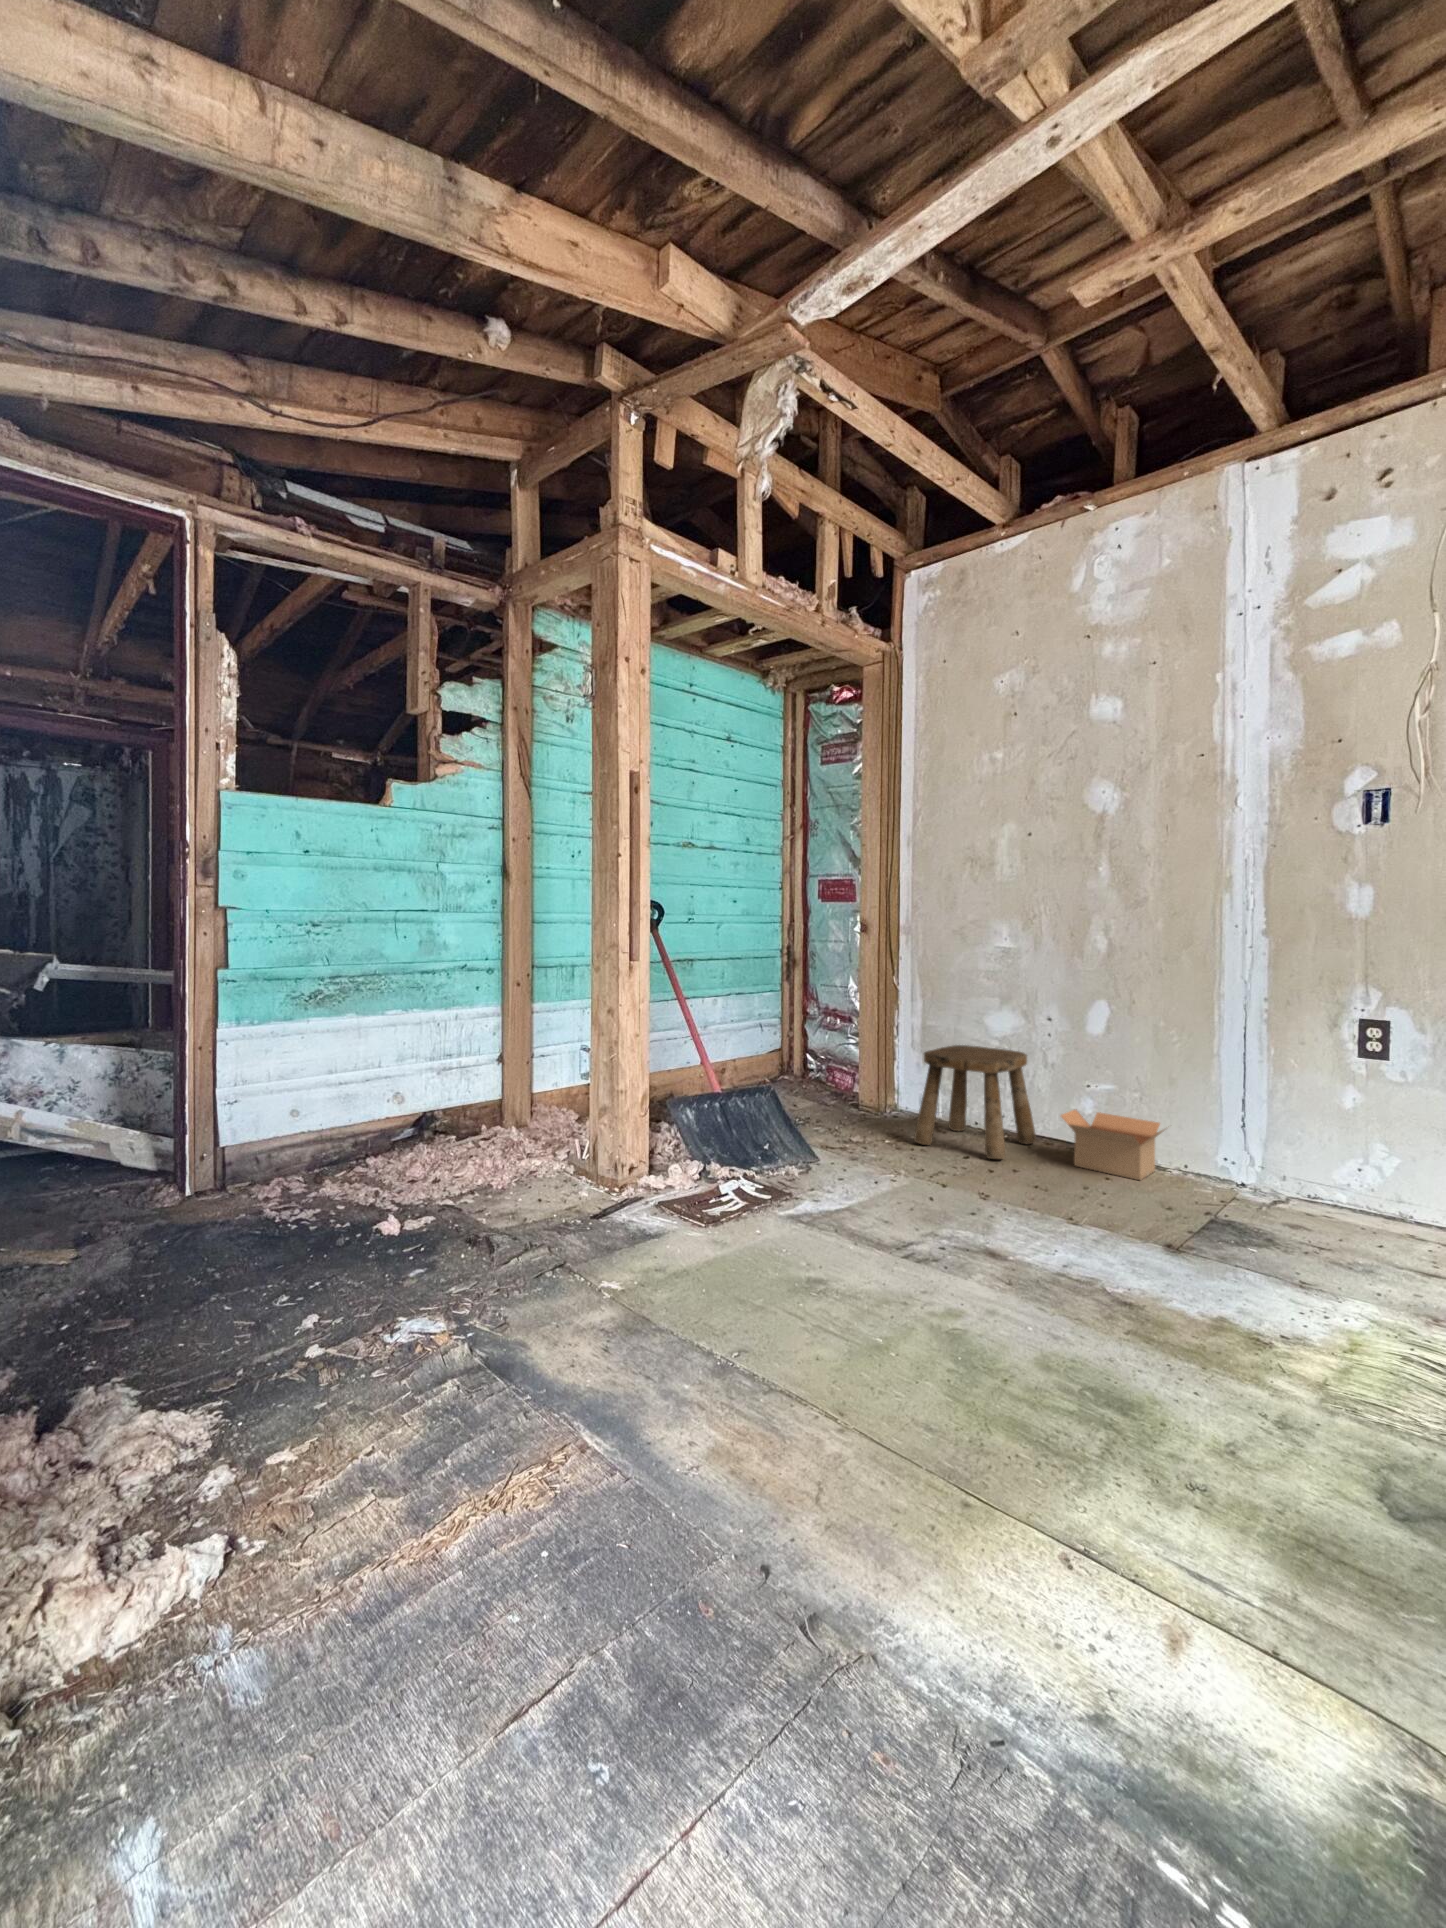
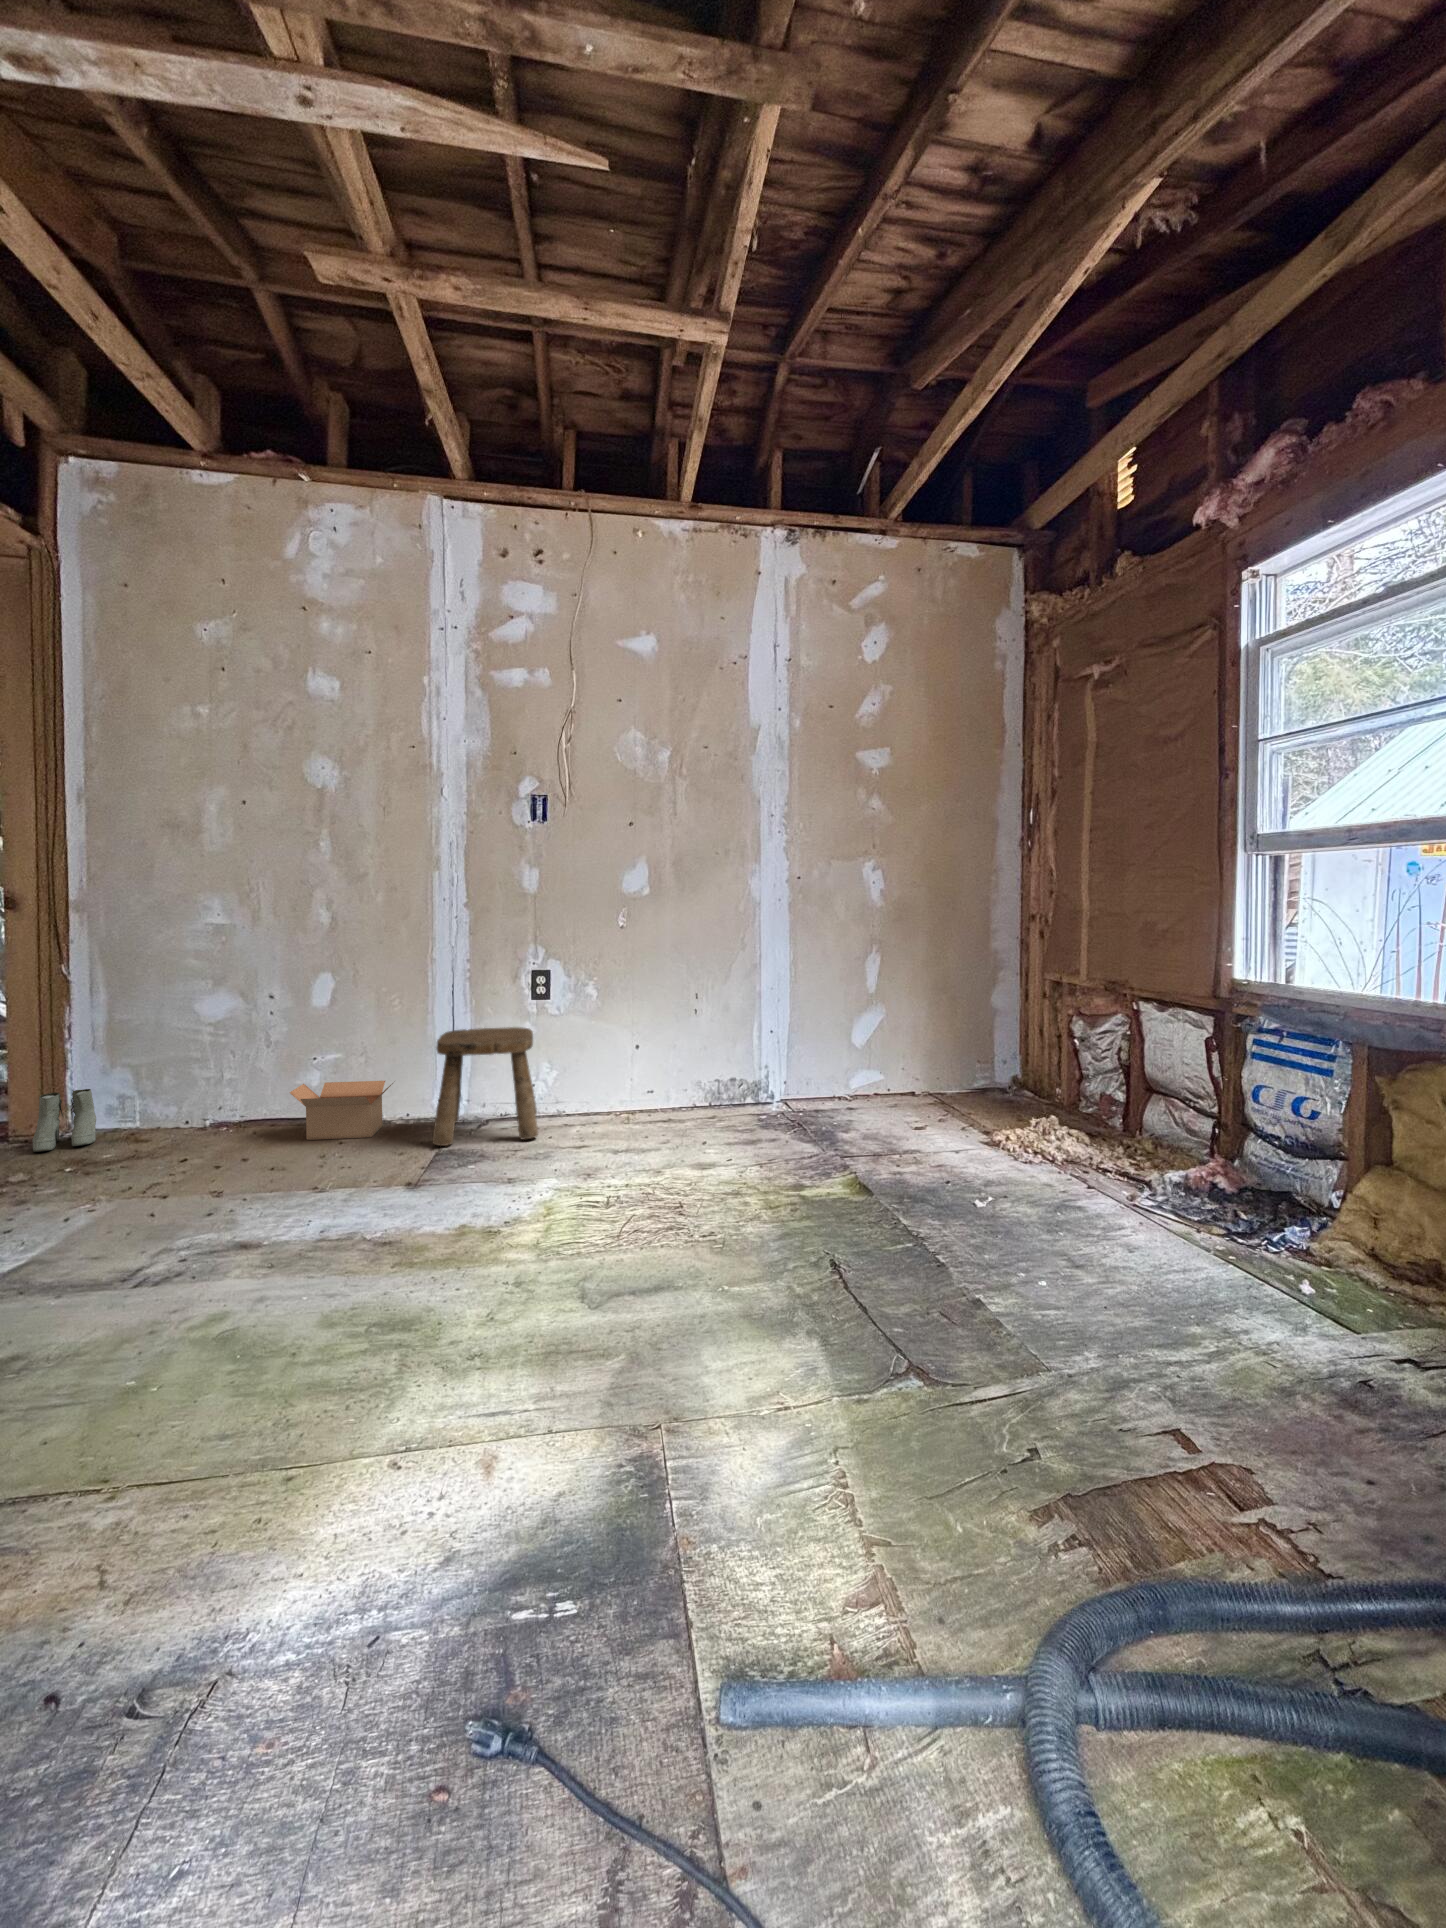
stool: present [914,1045,1036,1159] -> present [432,1027,538,1146]
boots: none [872,1077,914,1124] -> present [32,1089,96,1152]

